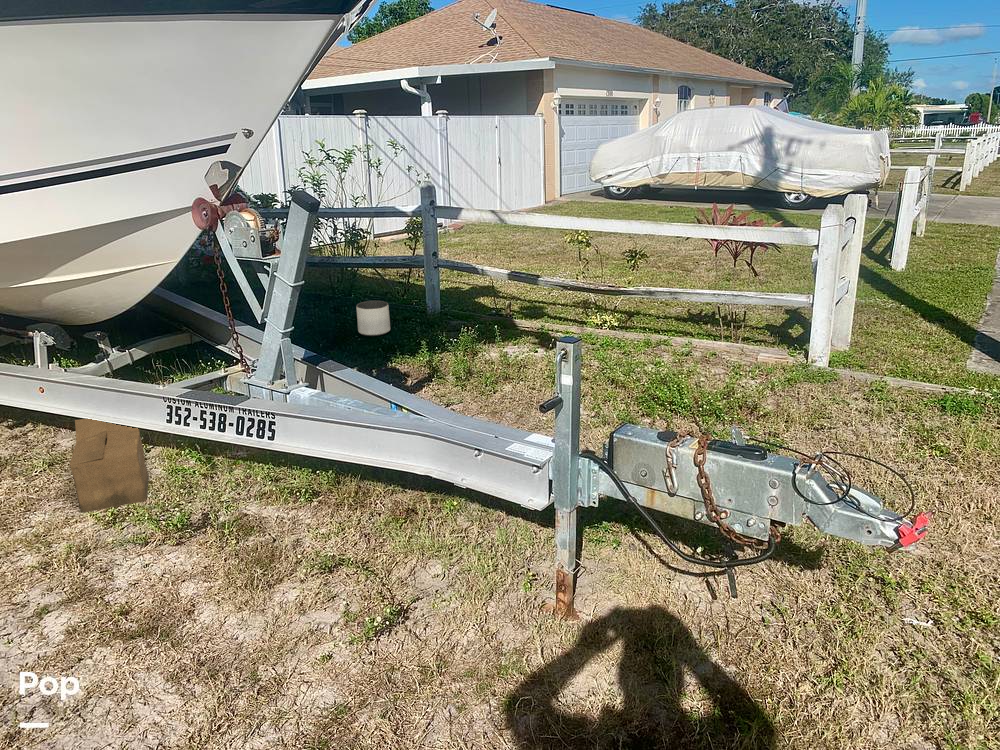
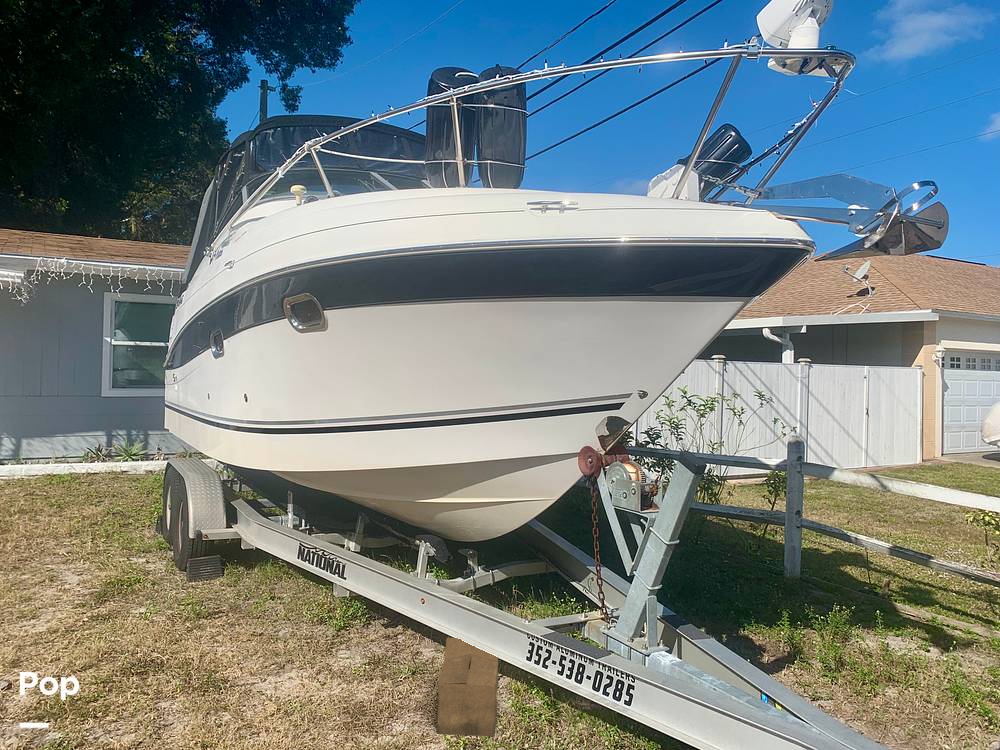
planter: present [356,301,390,336] -> none [708,557,744,596]

